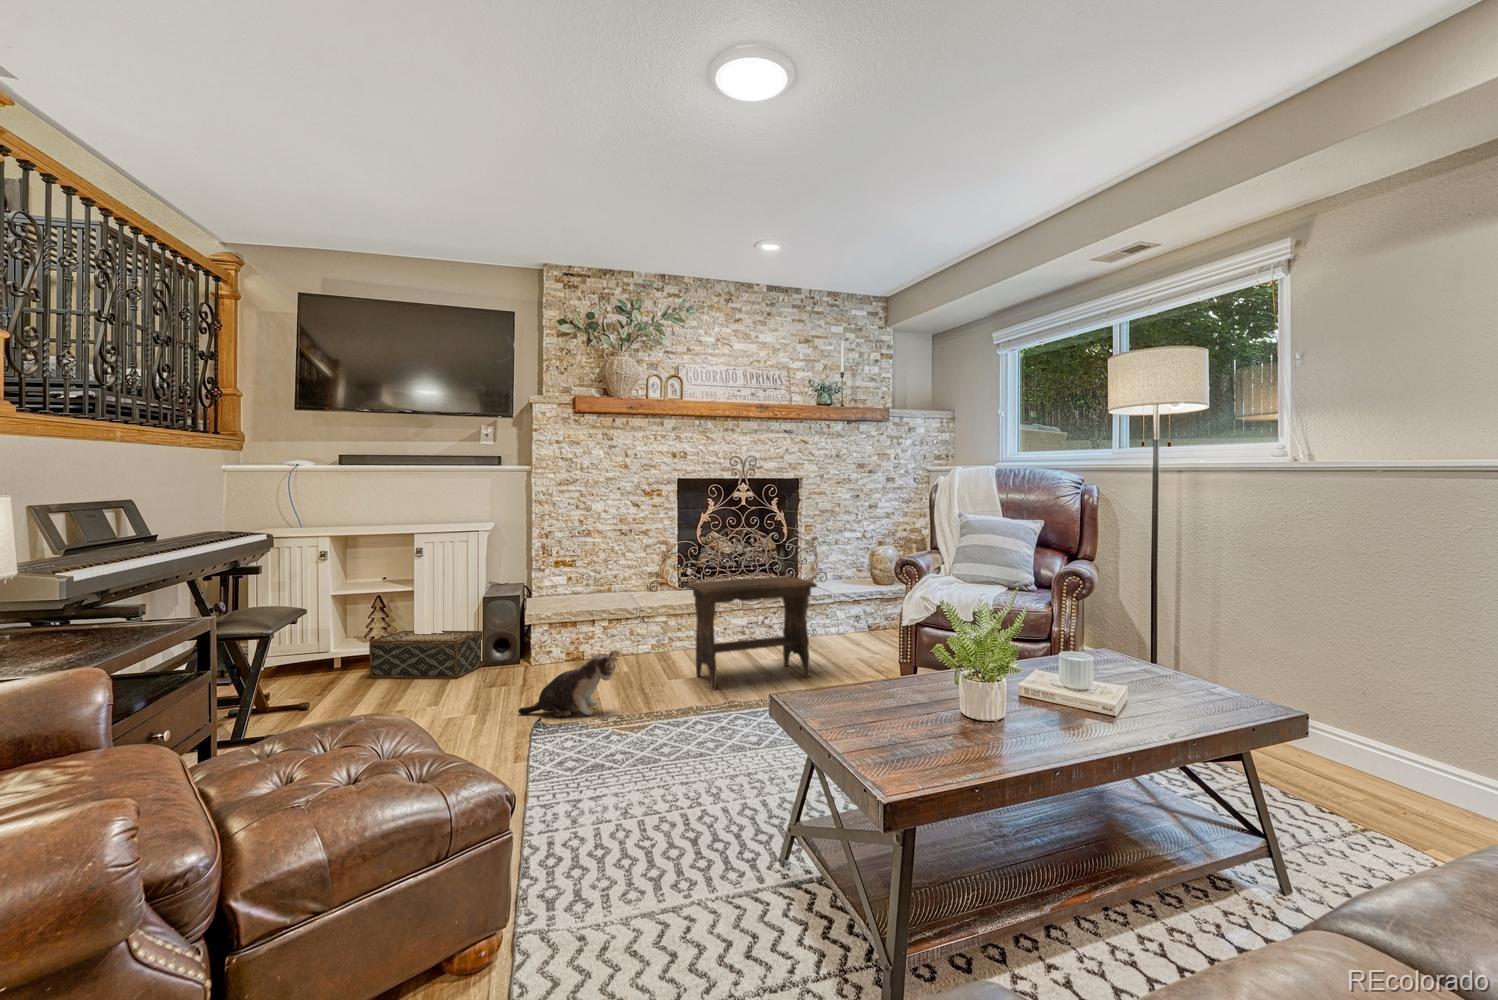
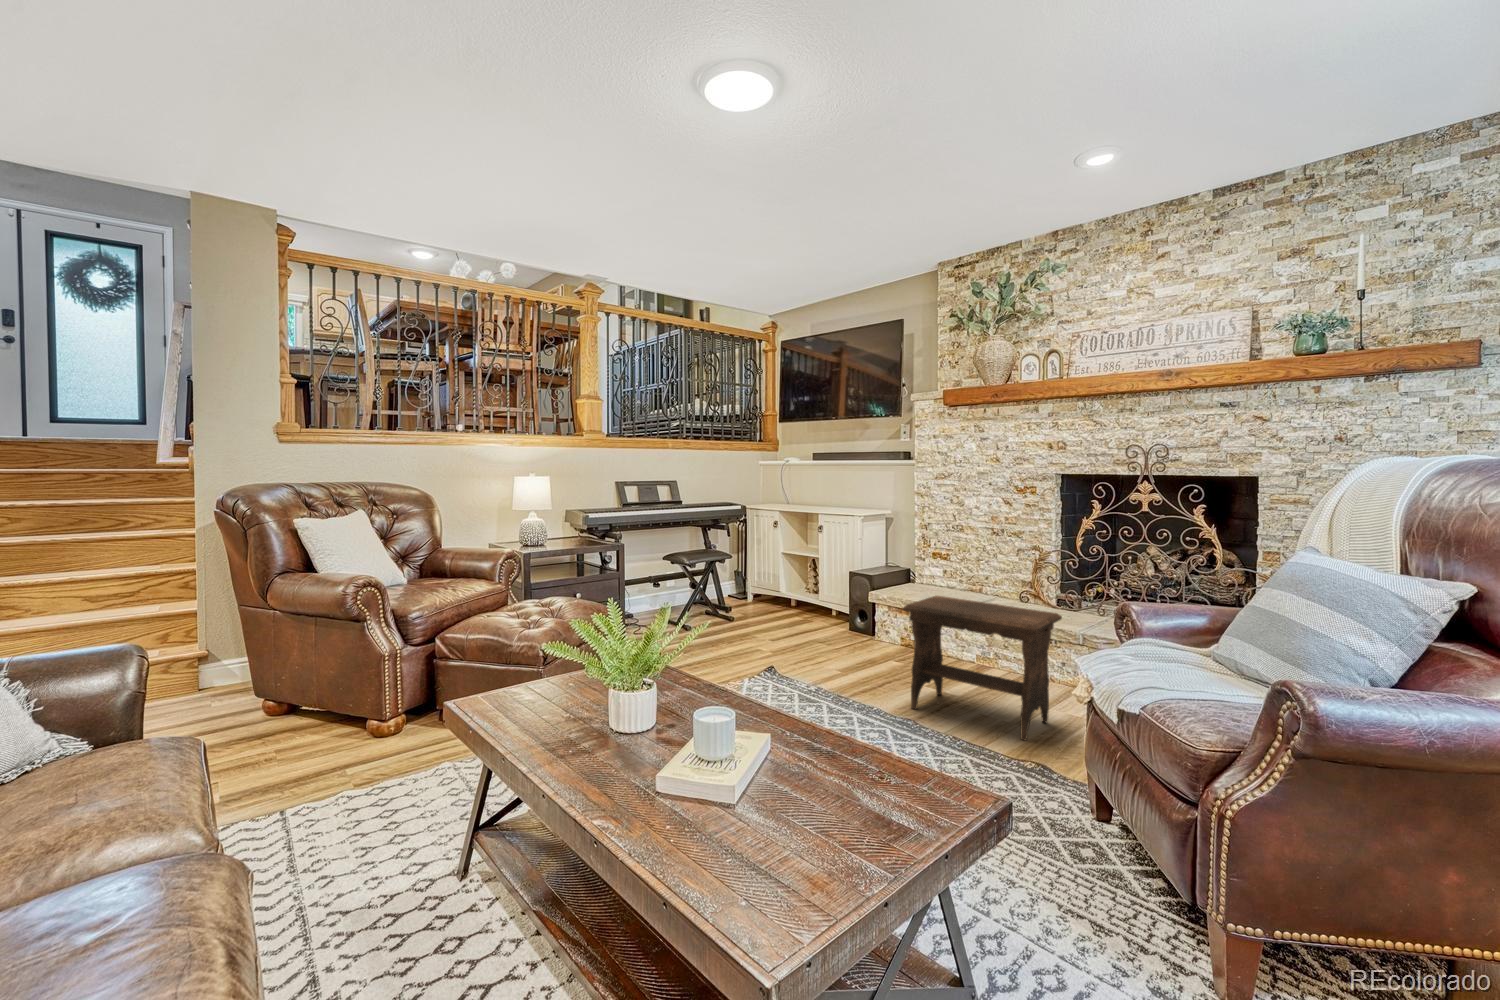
woven basket: present [369,631,484,679] -> none [783,589,849,634]
plush toy: present [518,651,620,717] -> none [769,639,817,686]

